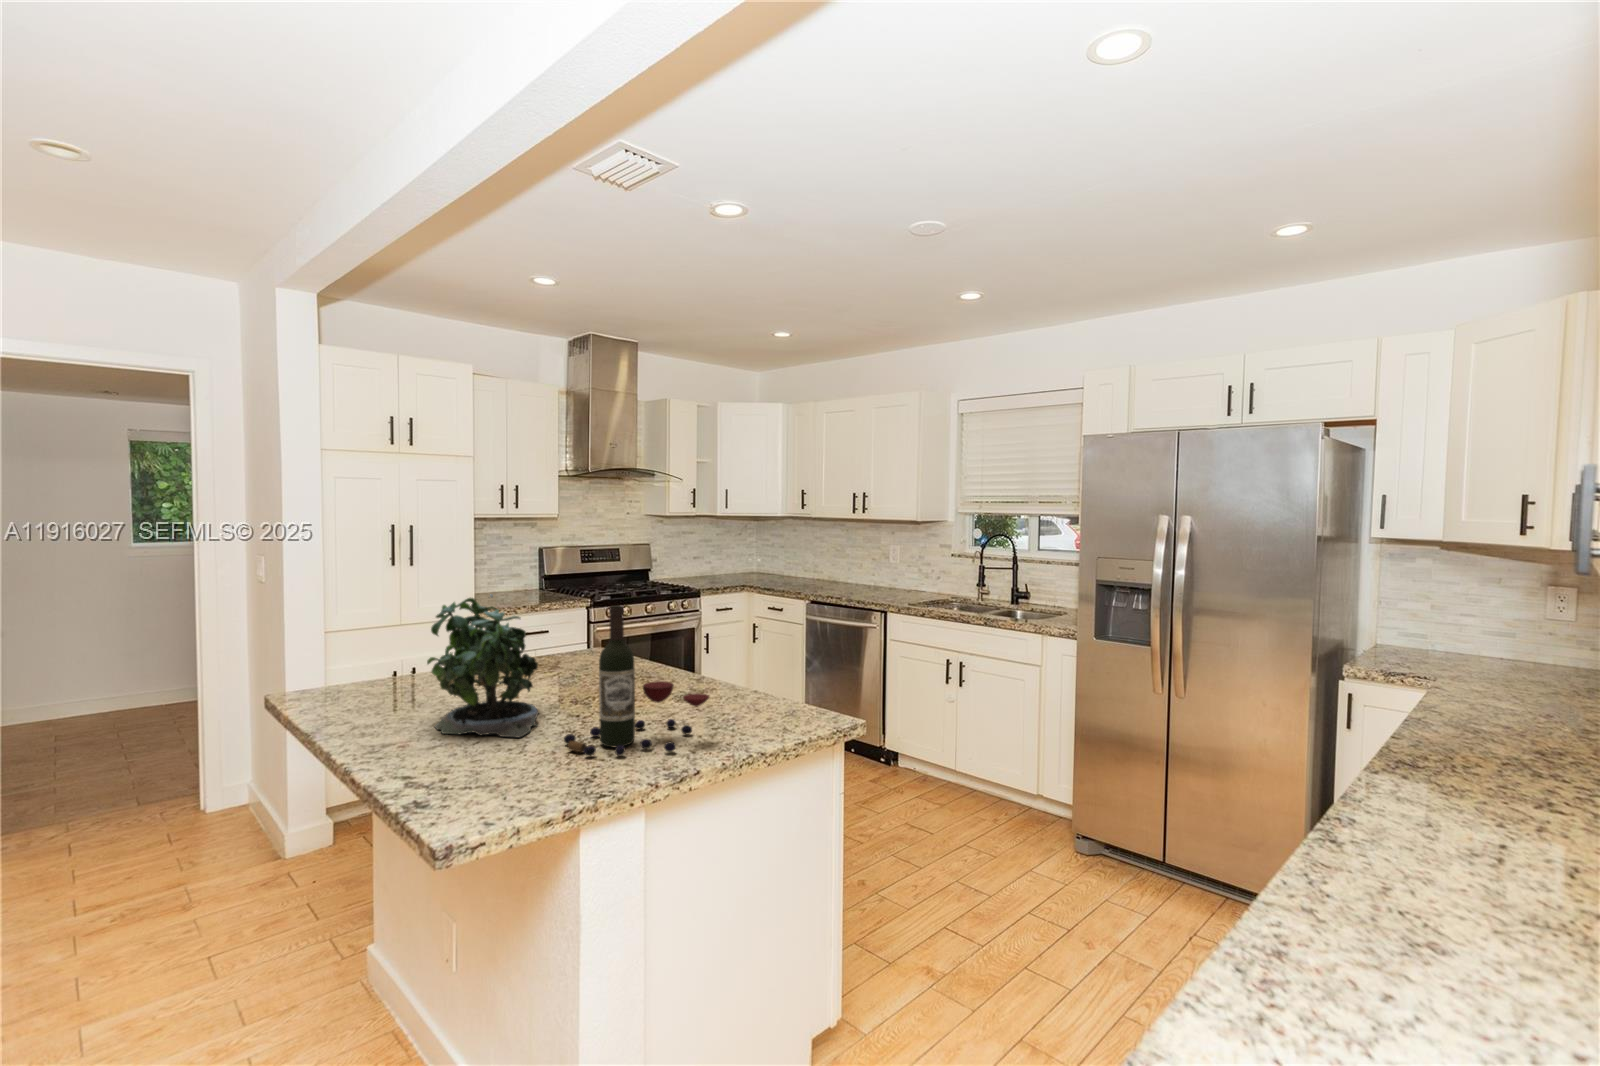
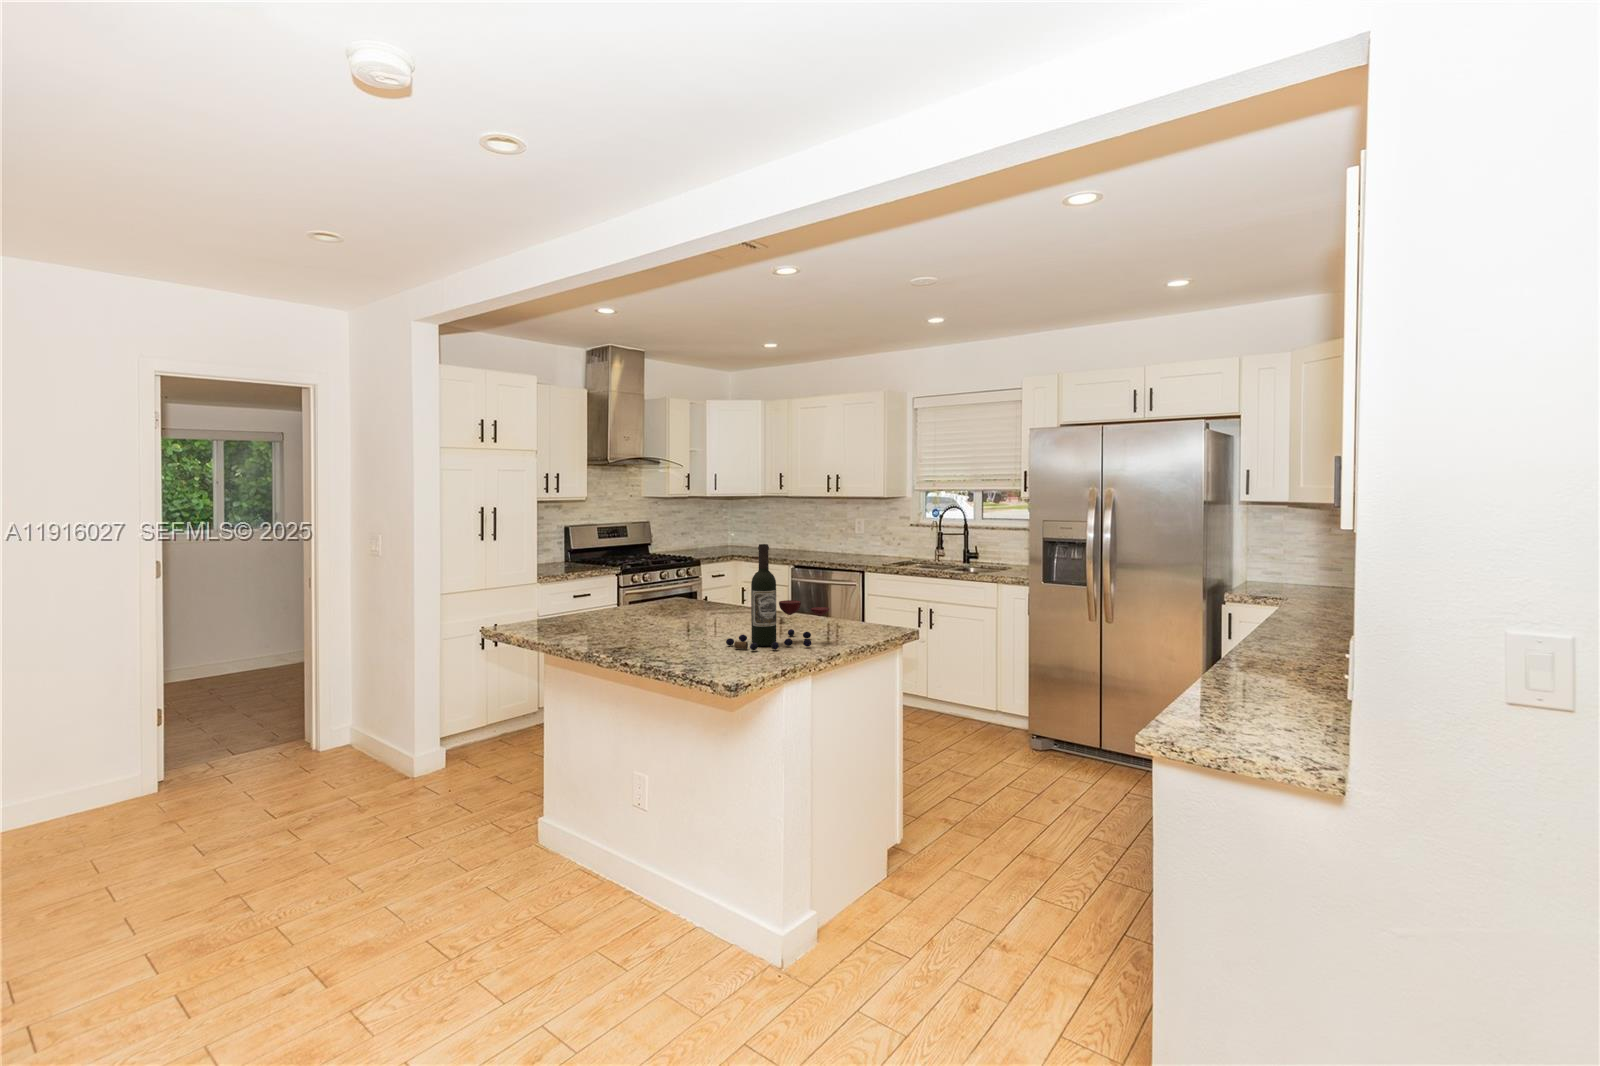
potted plant: present [427,594,539,737] -> none [608,540,694,643]

